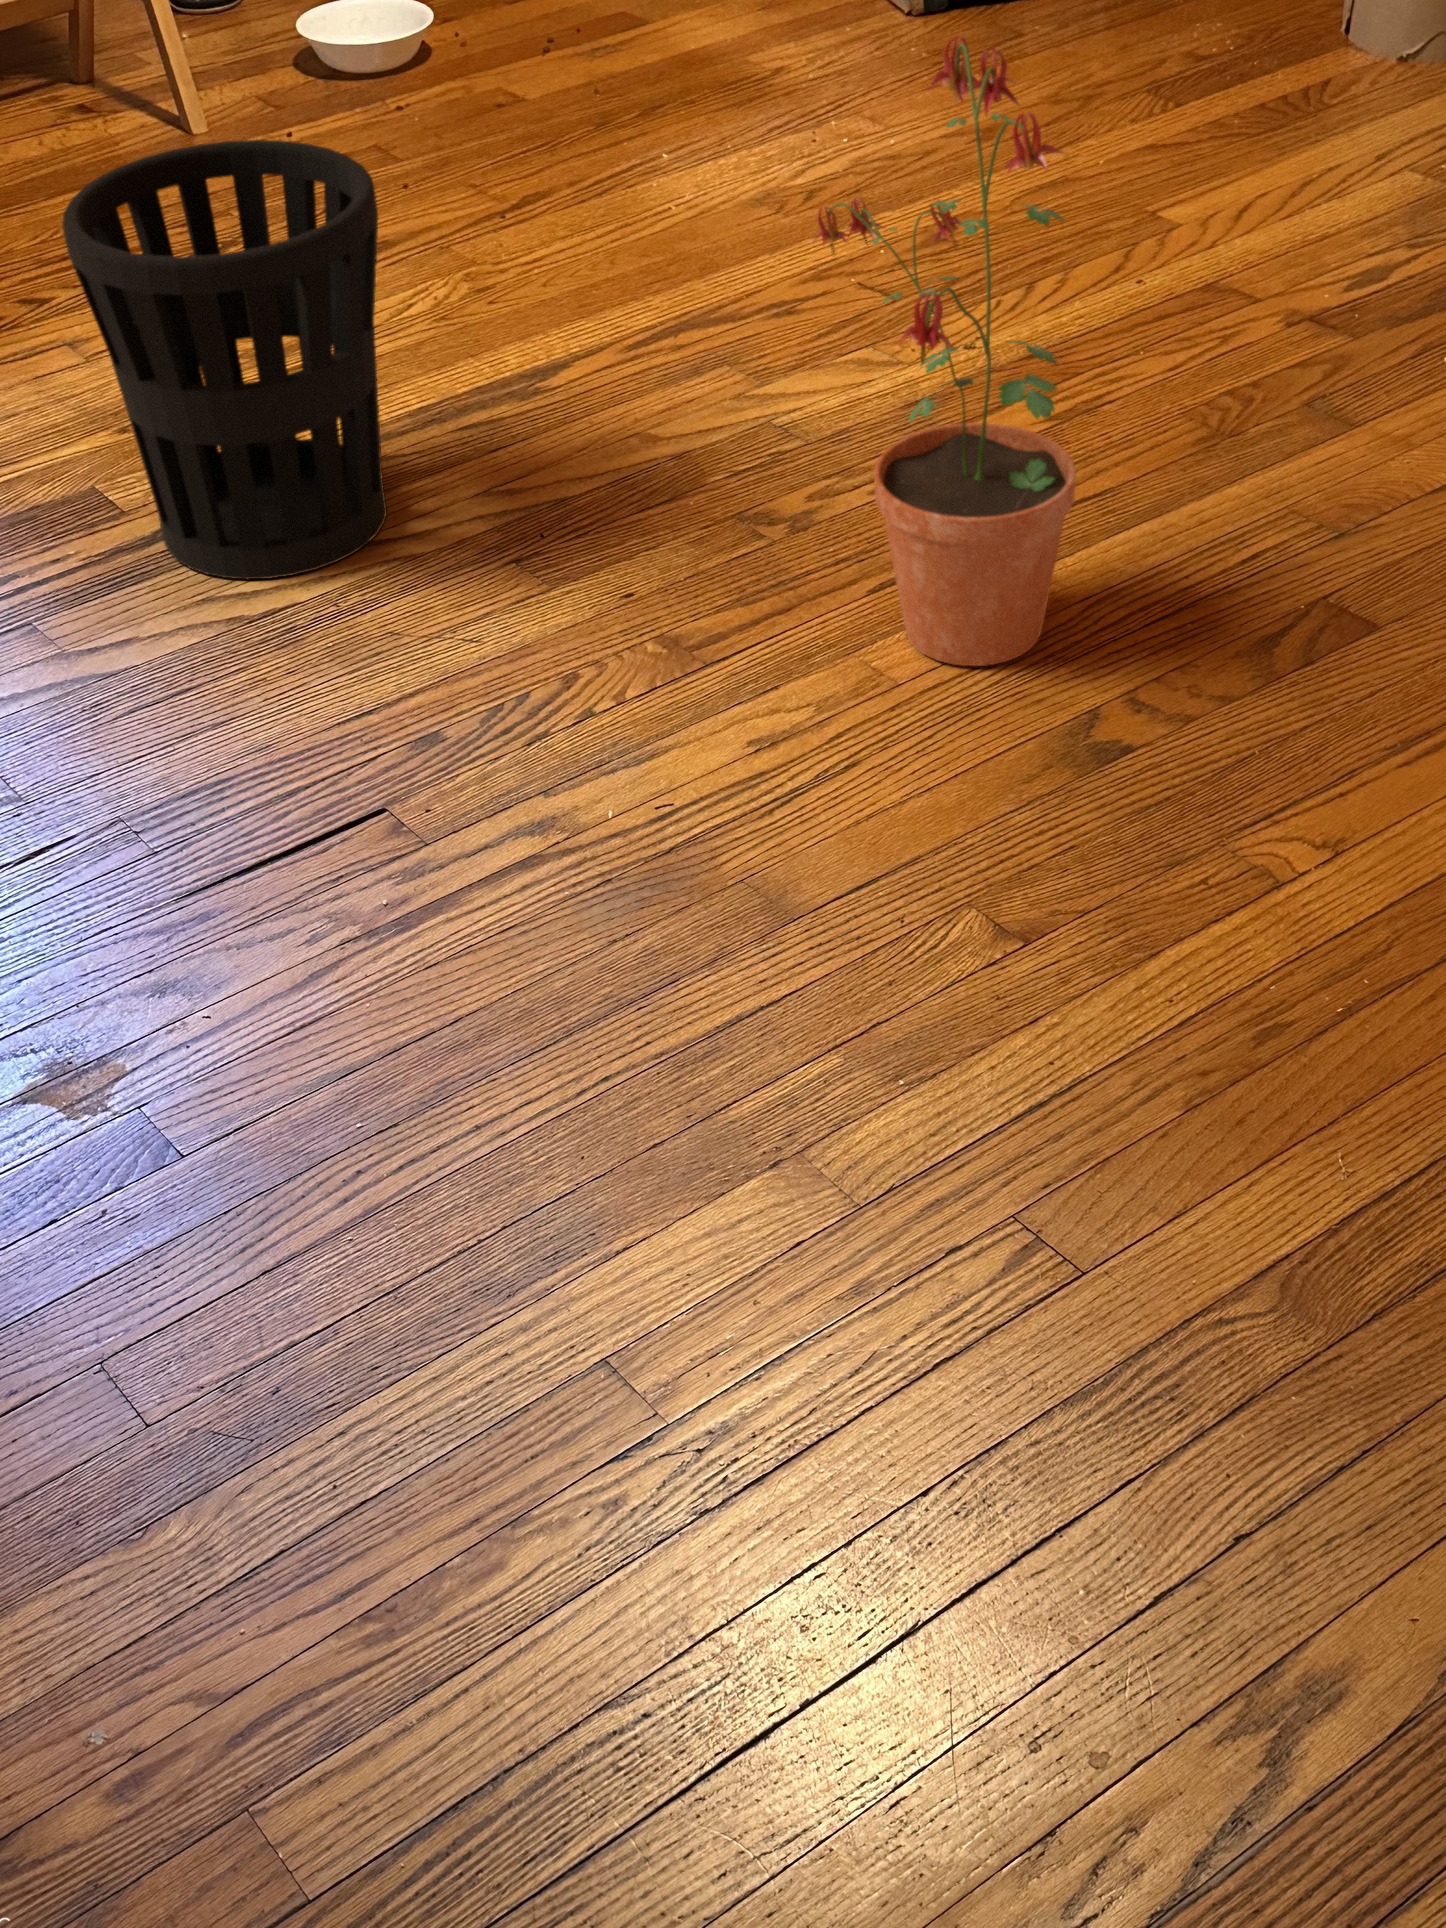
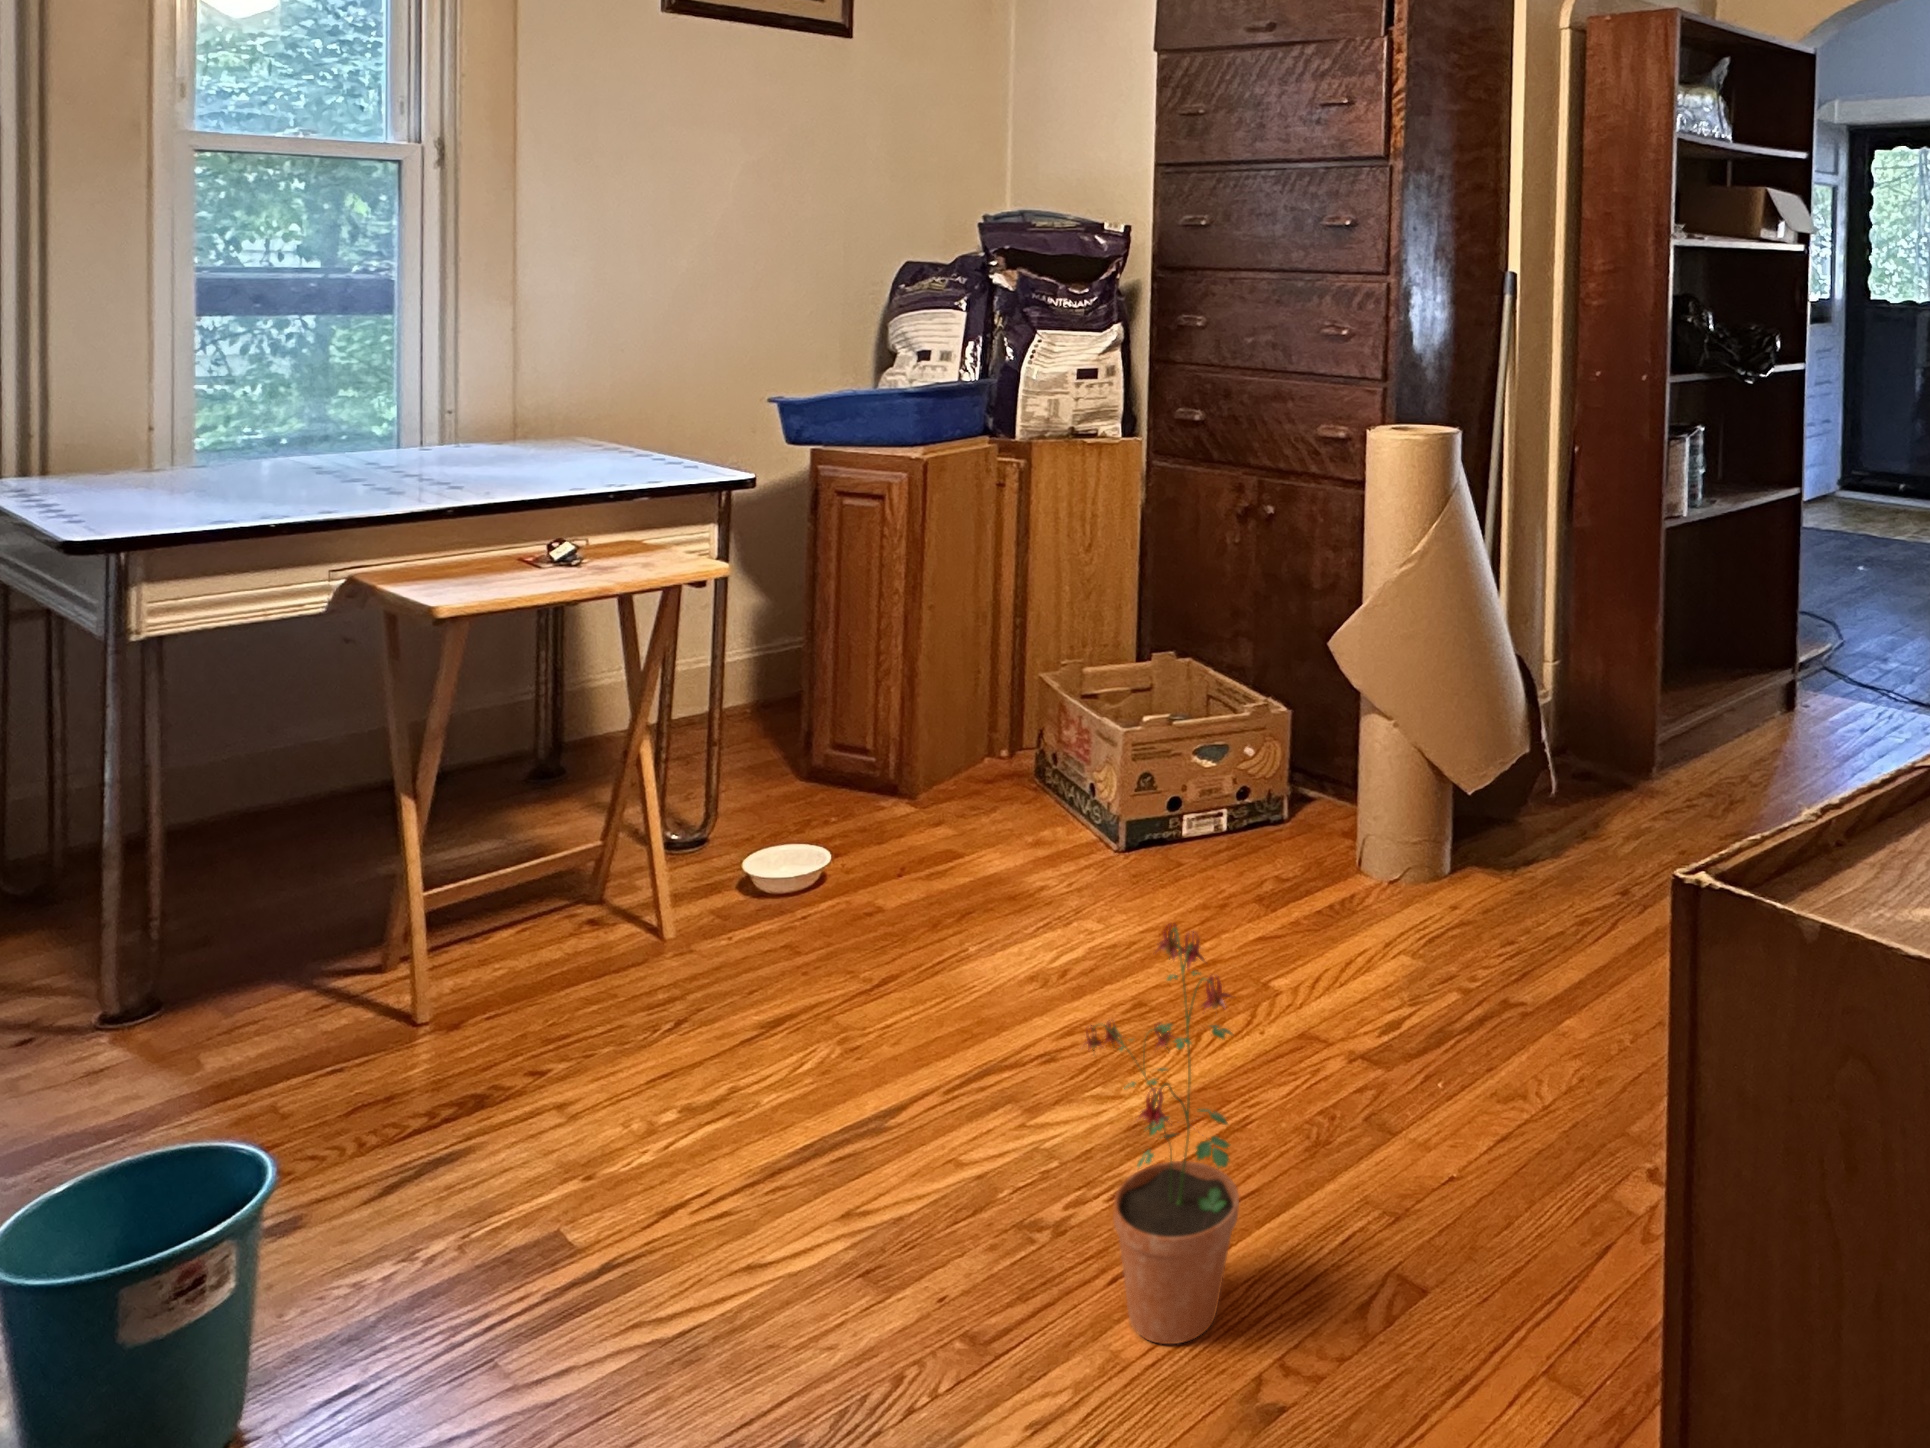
wastebasket: present [63,140,387,579] -> none [591,978,805,1306]

